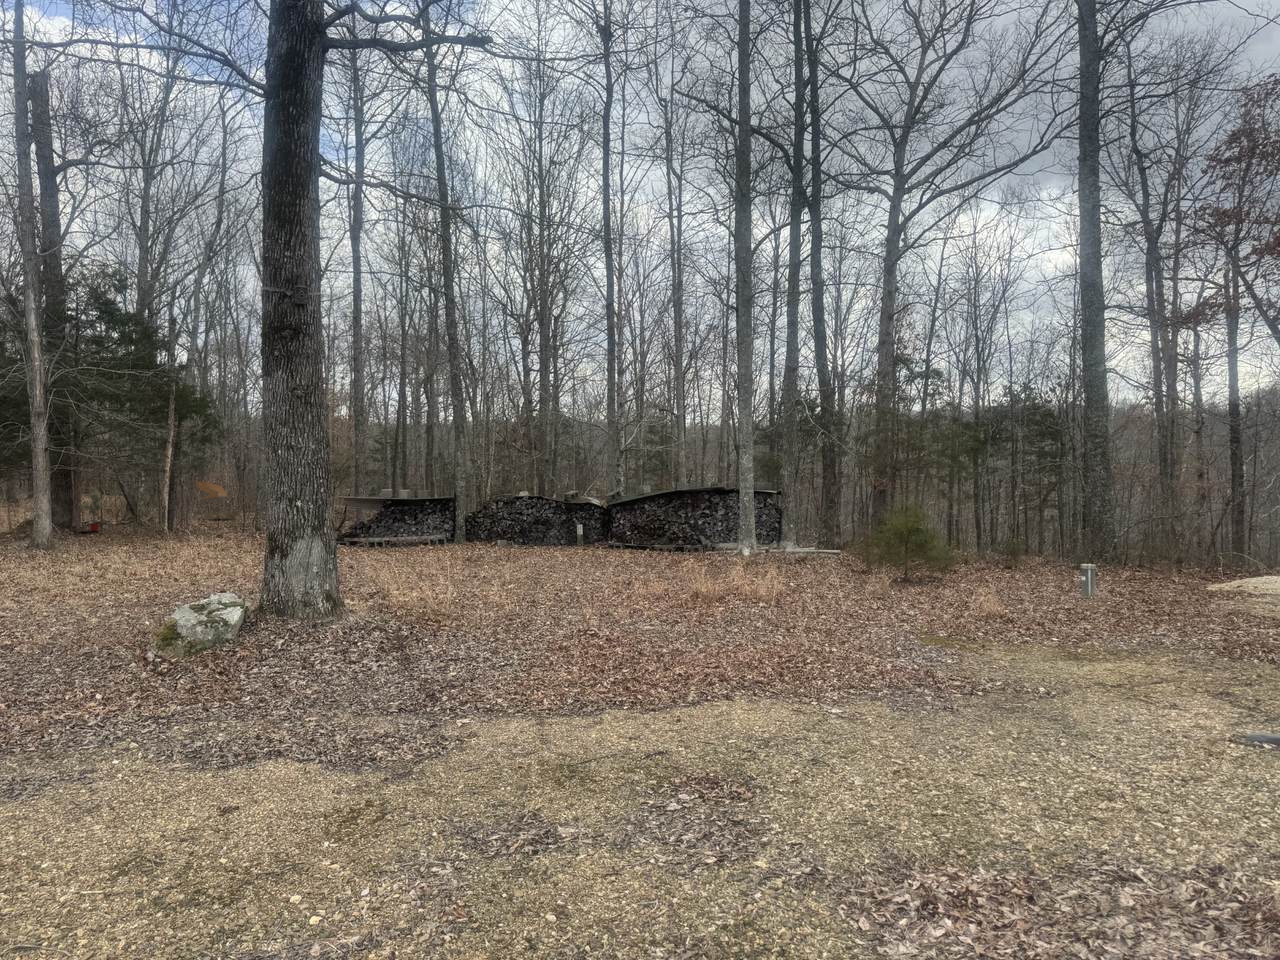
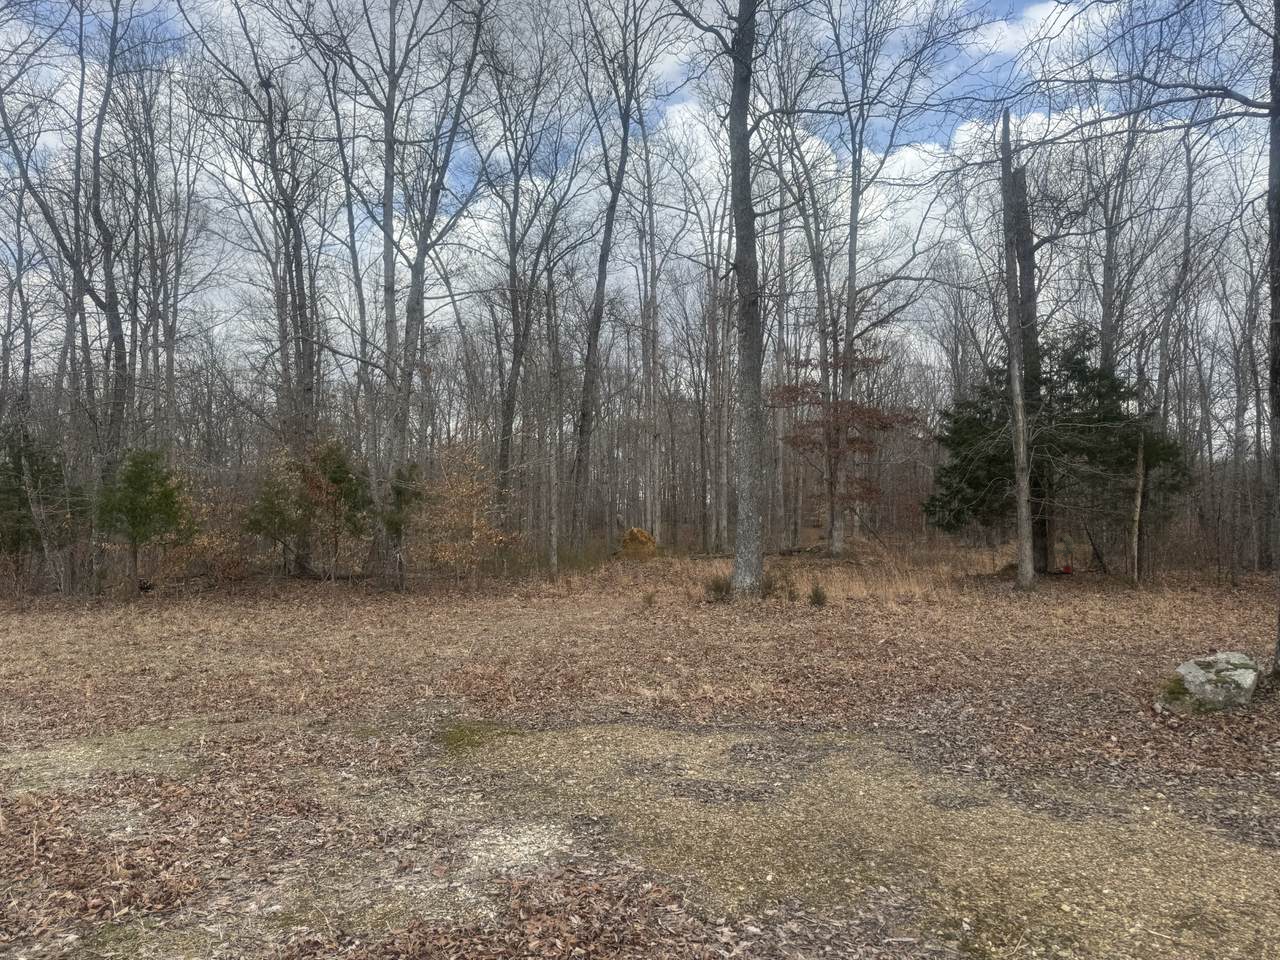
chair: present [196,481,227,510] -> none [1160,528,1201,570]

